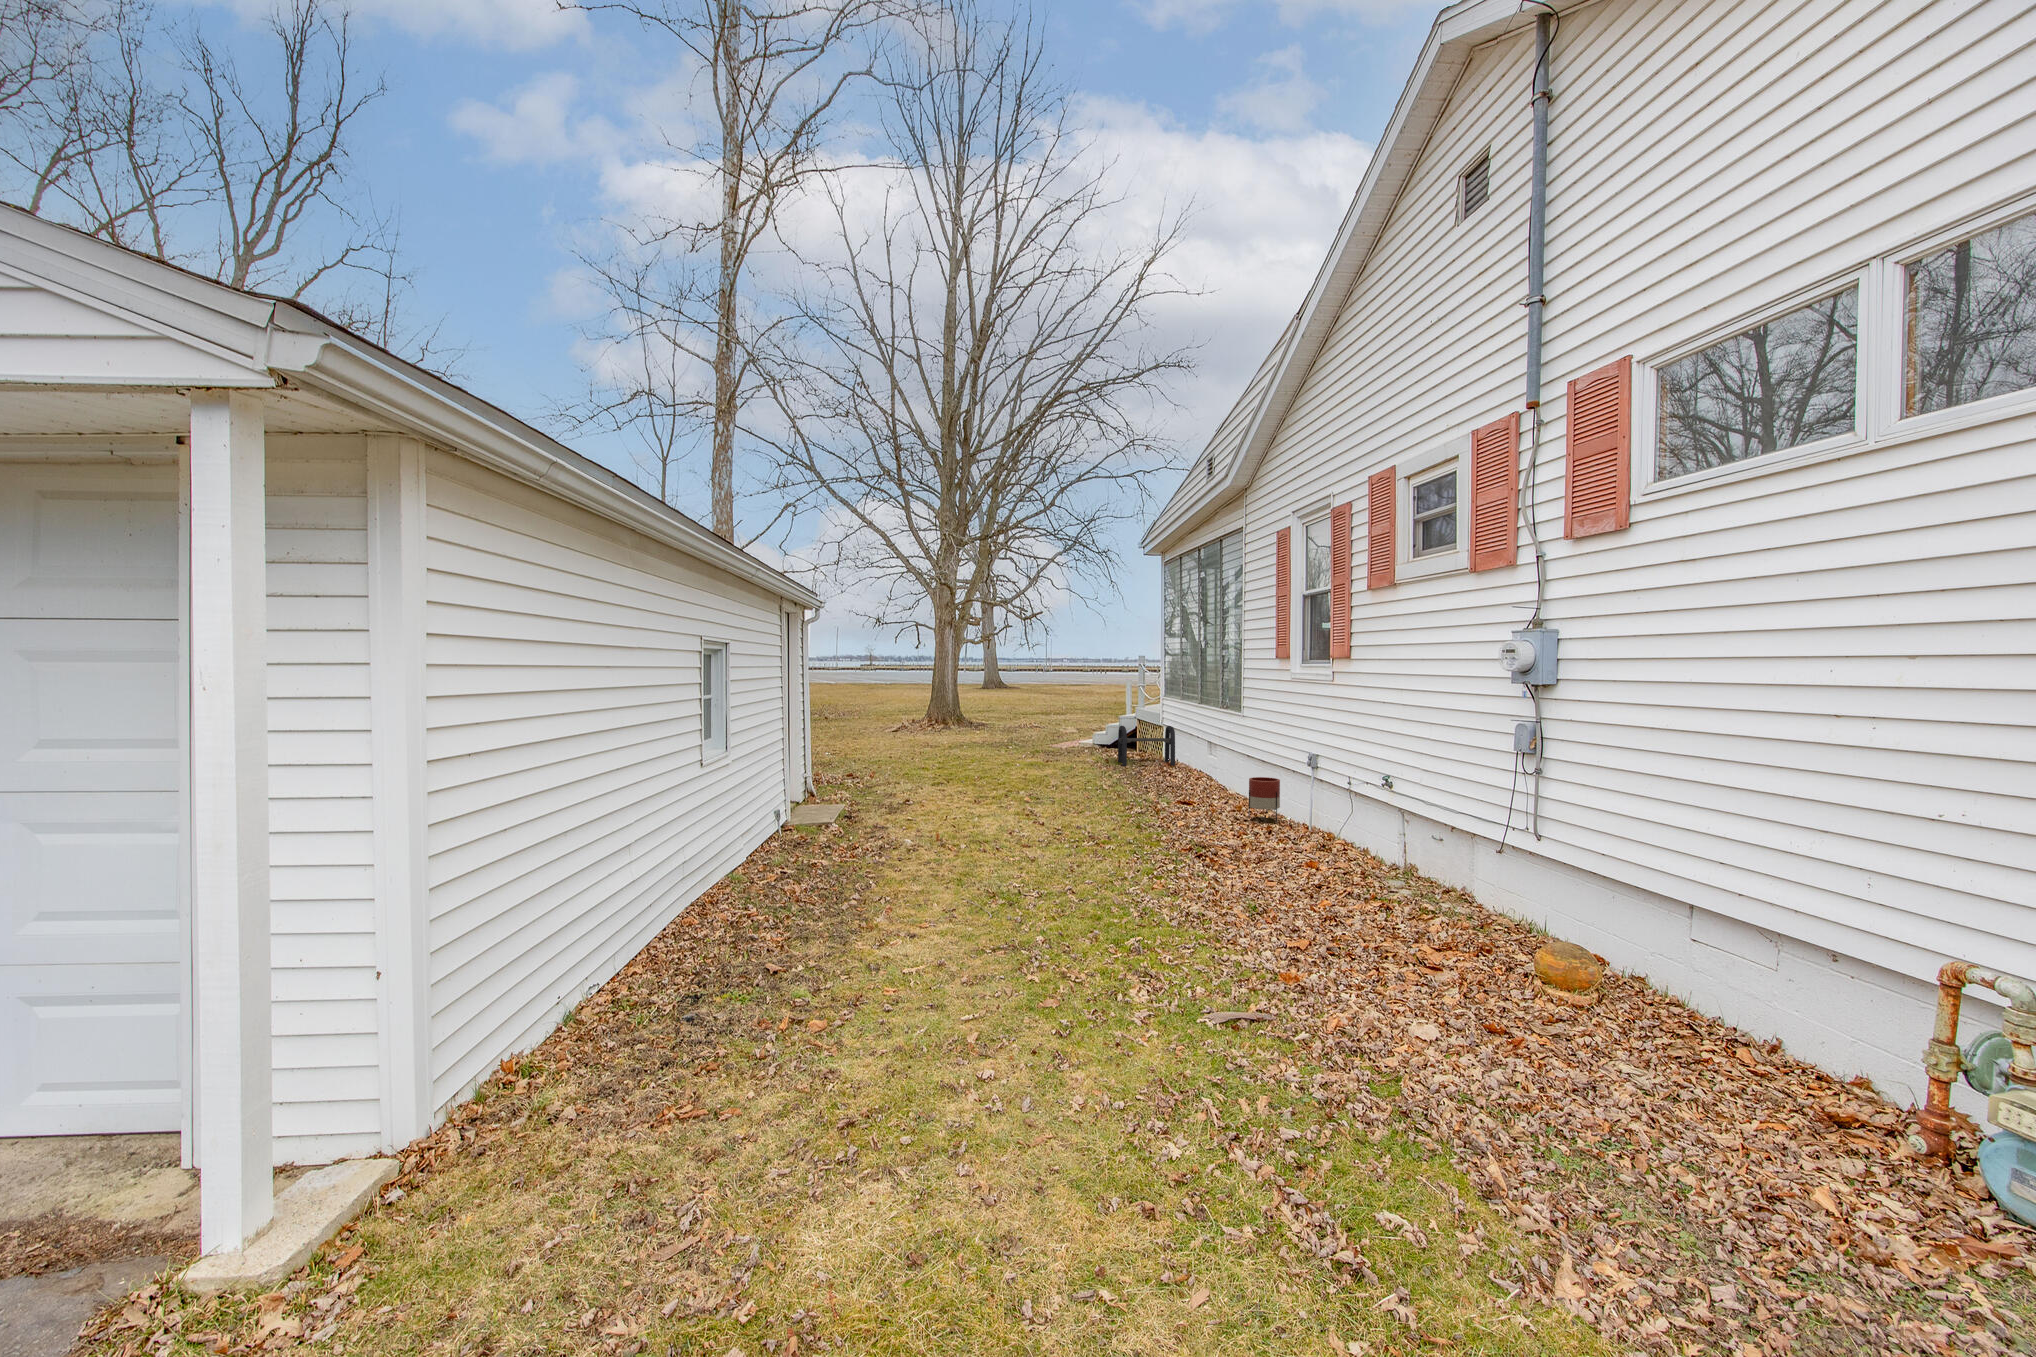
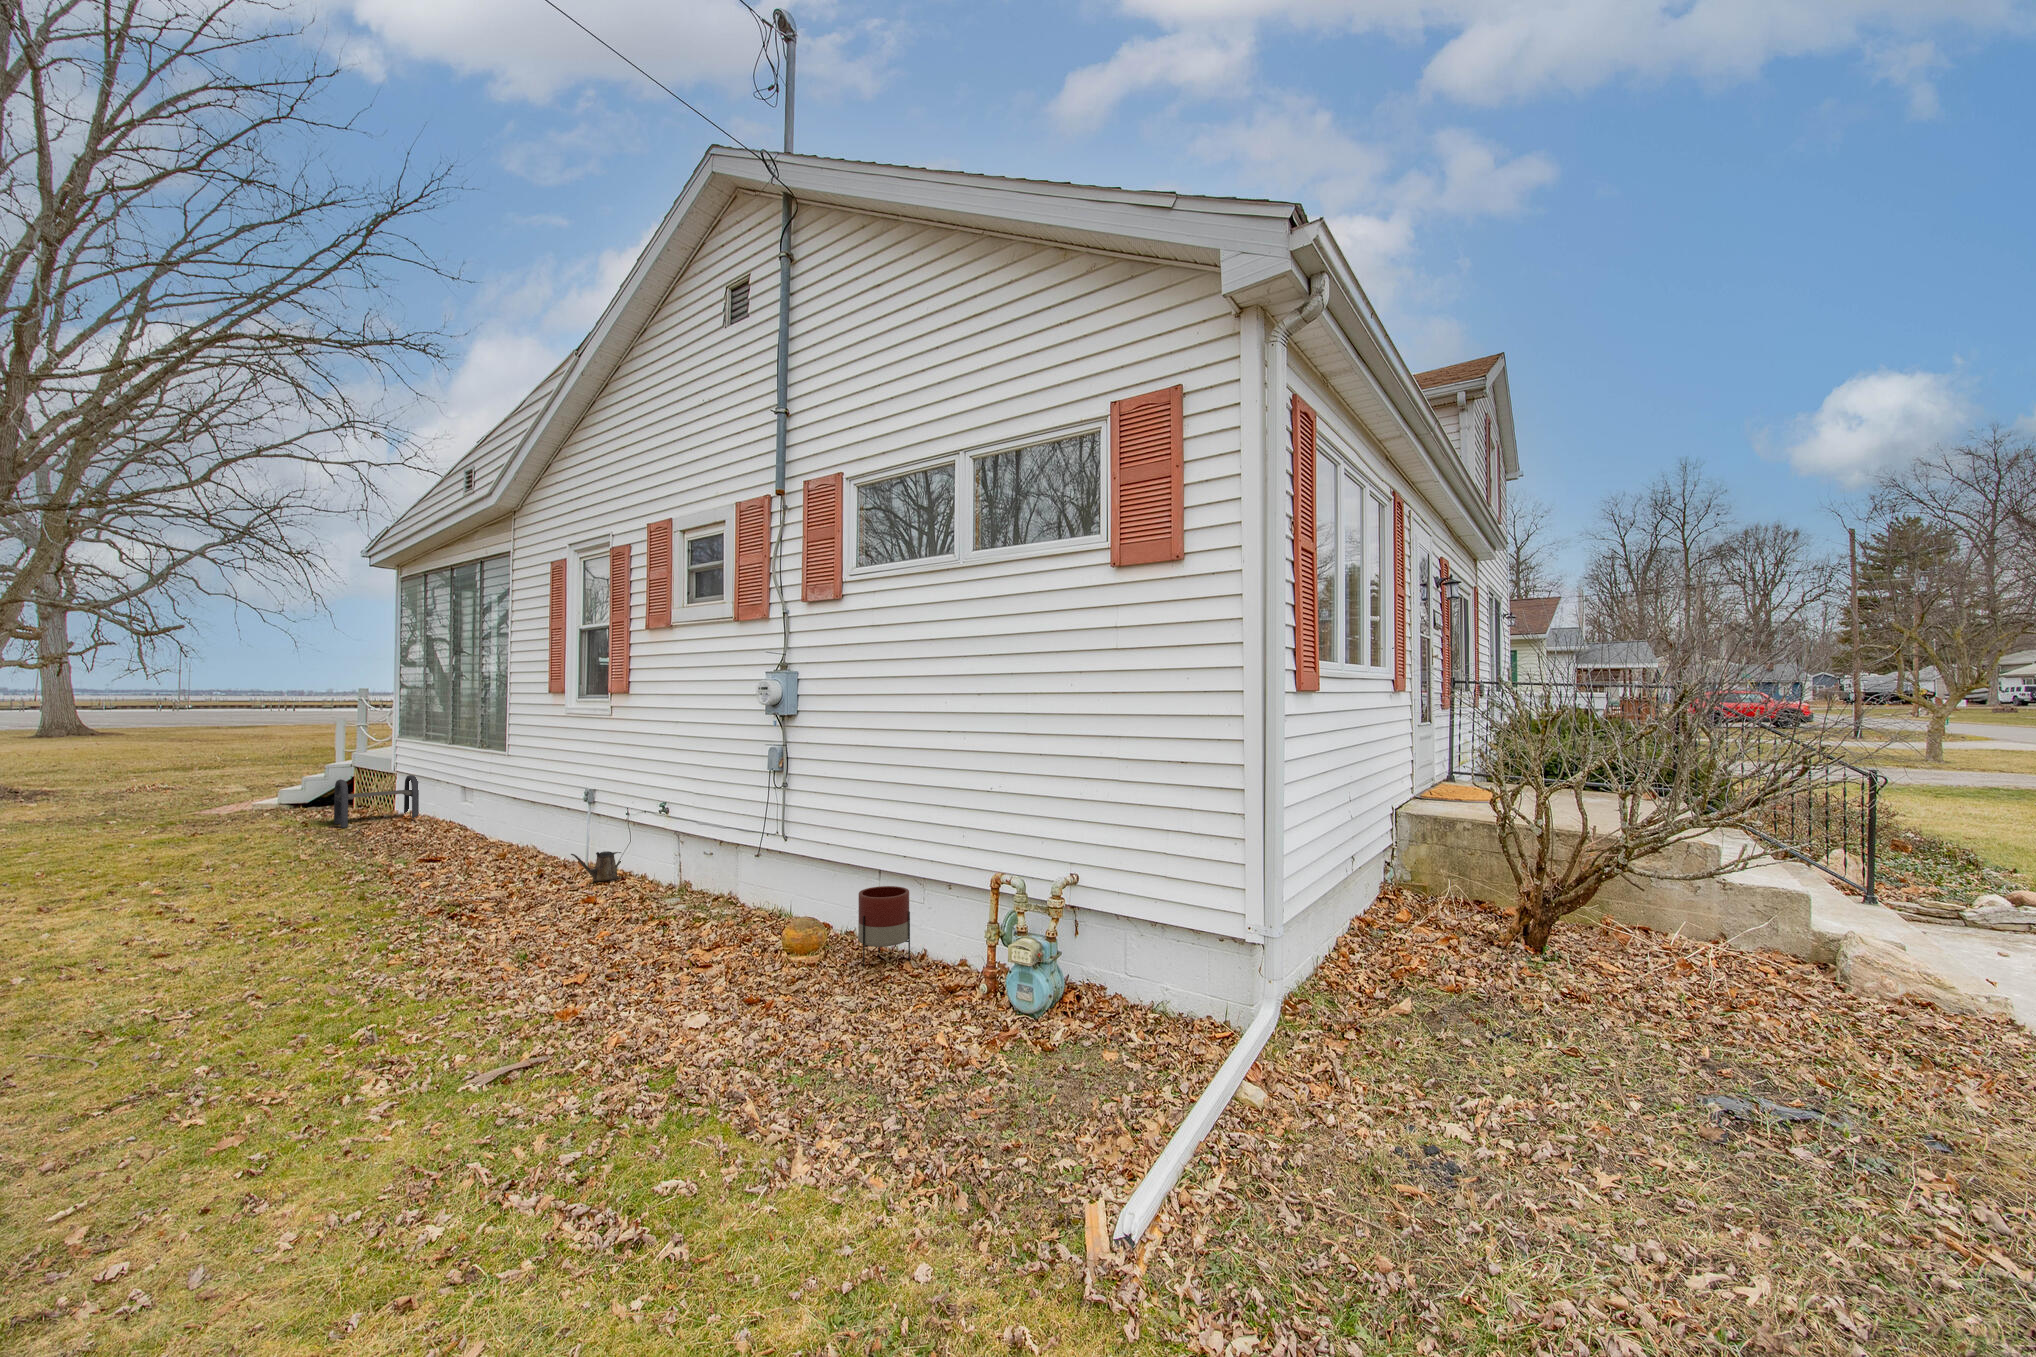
planter: present [1249,777,1280,822] -> present [858,886,910,968]
watering can: none [1296,815,1348,848] -> present [571,851,621,881]

